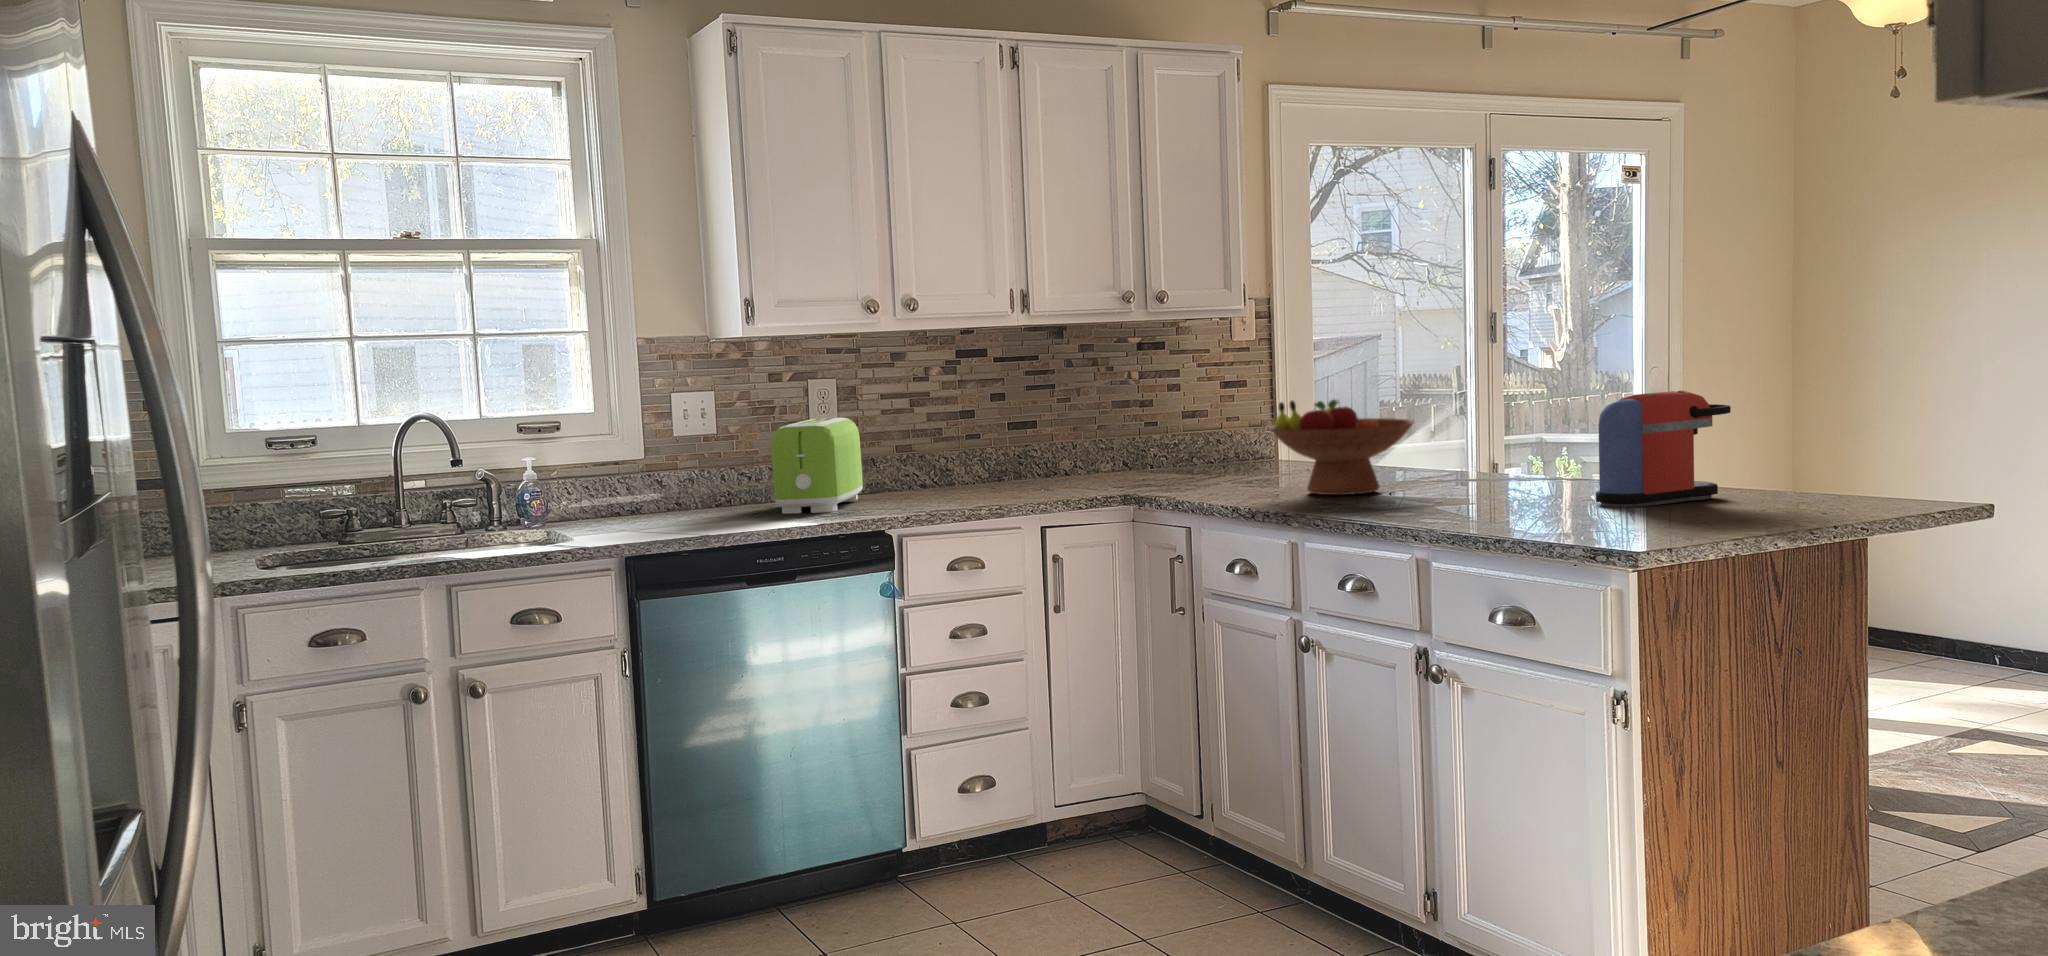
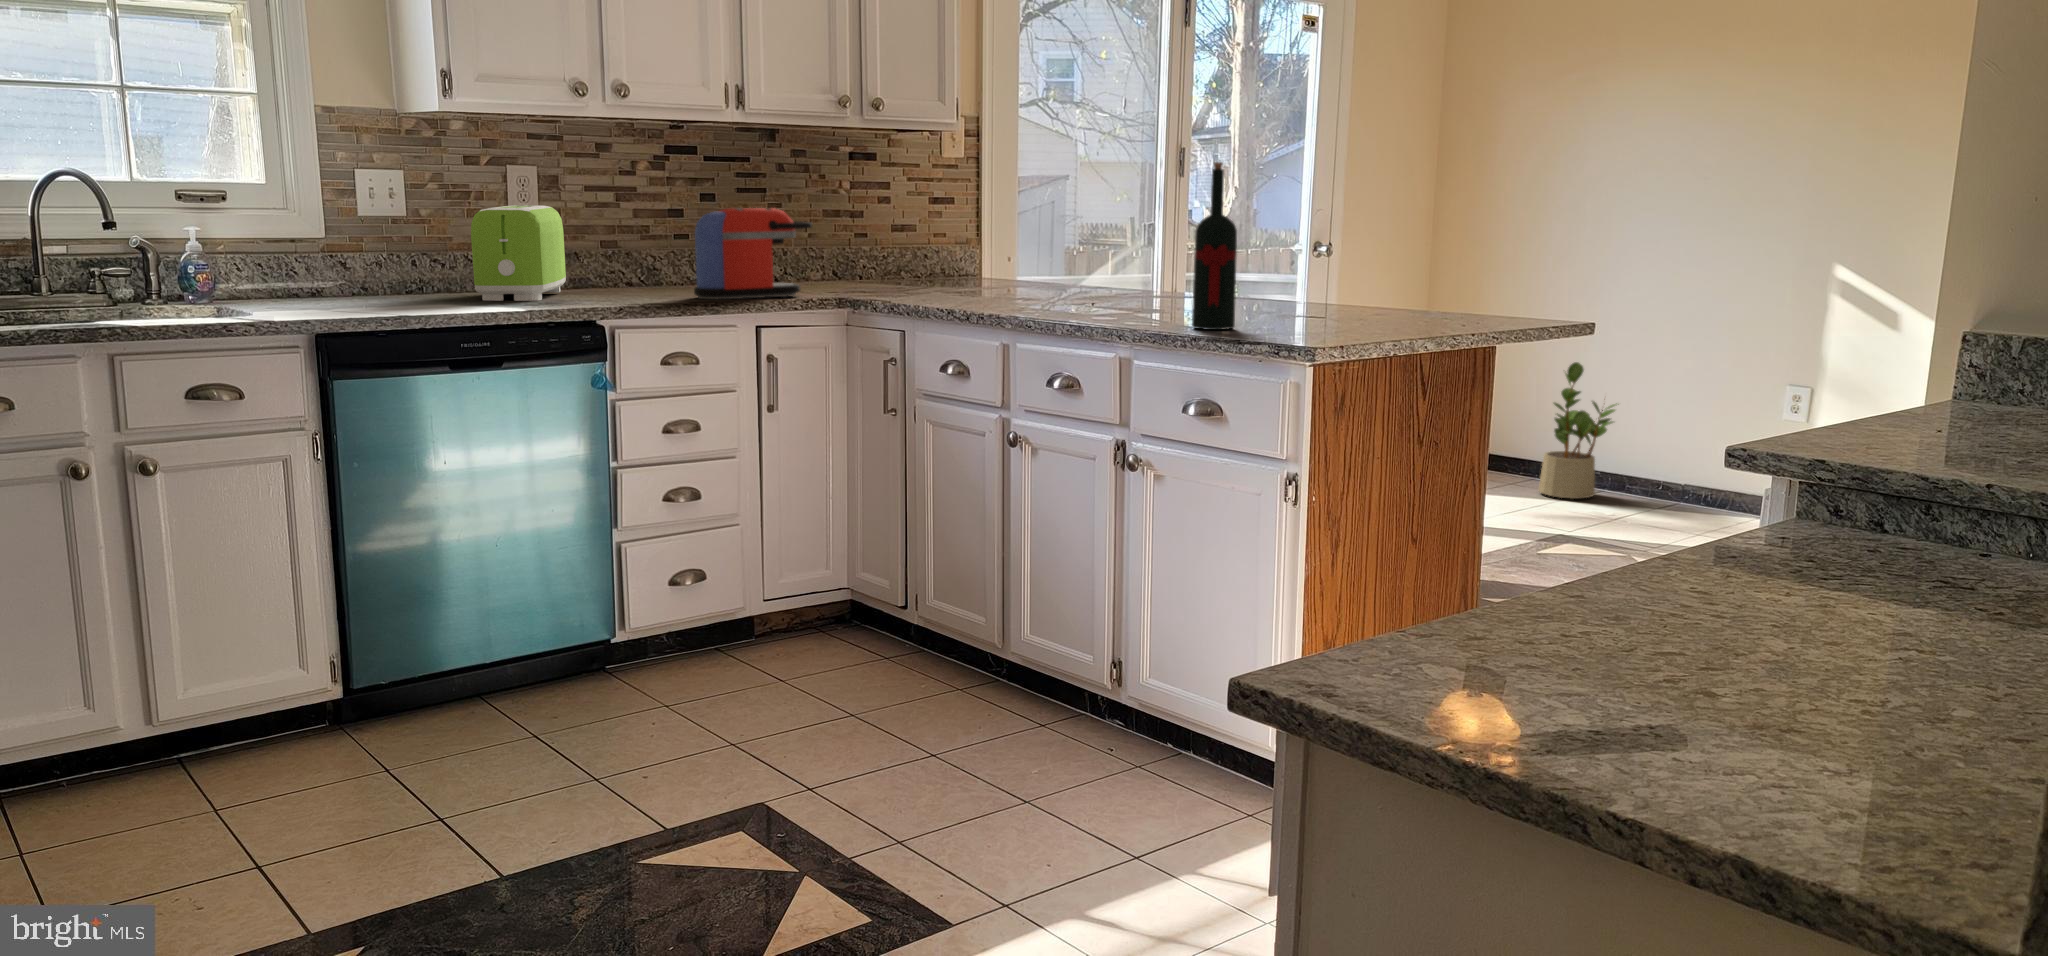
wine bottle: none [1493,349,1543,531] -> present [1192,162,1237,330]
coffee maker: present [1596,390,1731,507] -> present [694,208,812,299]
fruit bowl: present [1269,400,1415,495] -> none [981,209,1118,303]
potted plant: none [1932,520,2027,675] -> present [1539,362,1619,499]

